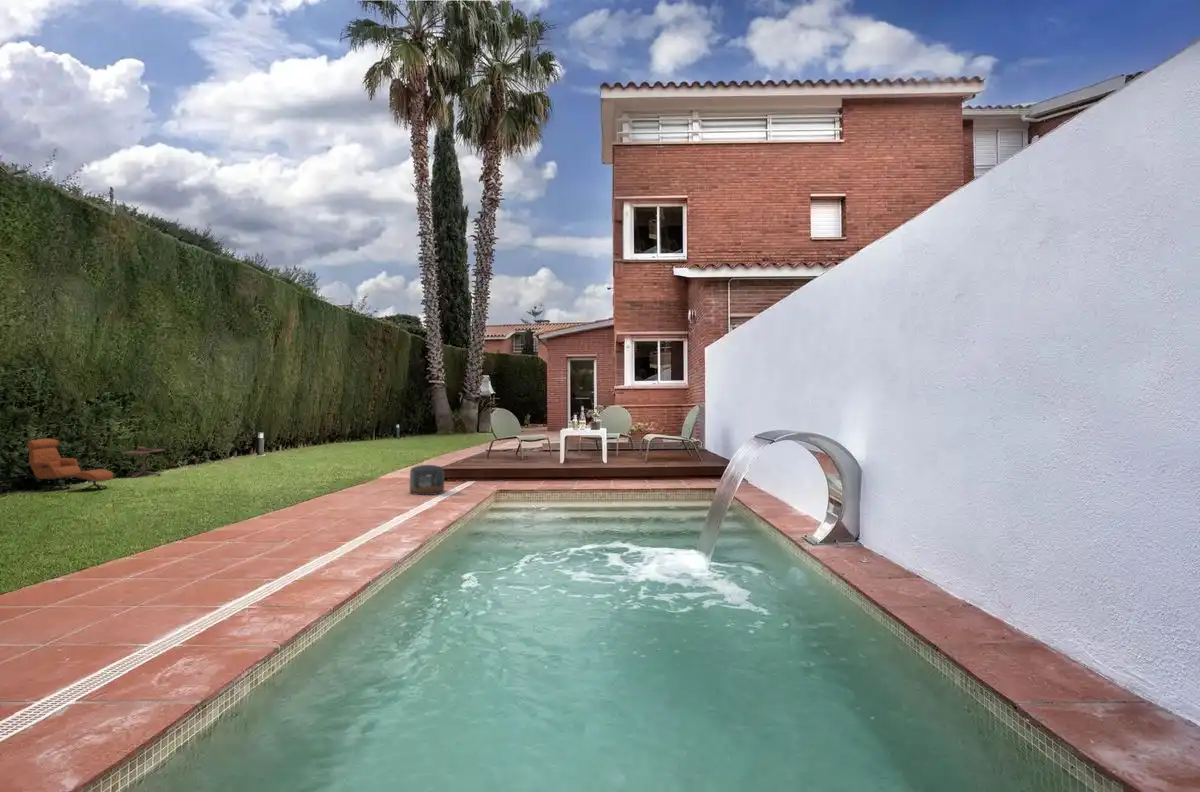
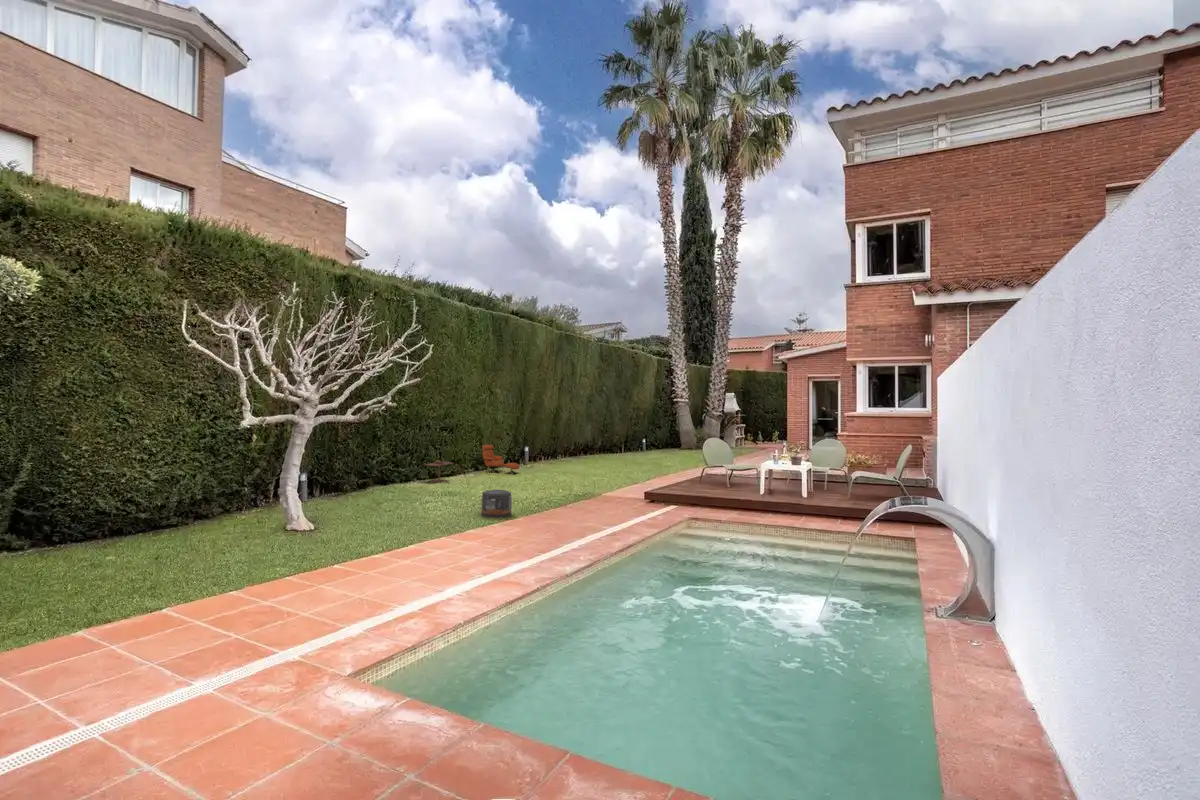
armchair: present [28,439,113,490] -> present [482,445,520,474]
pouf: present [410,465,444,495] -> present [481,490,512,517]

